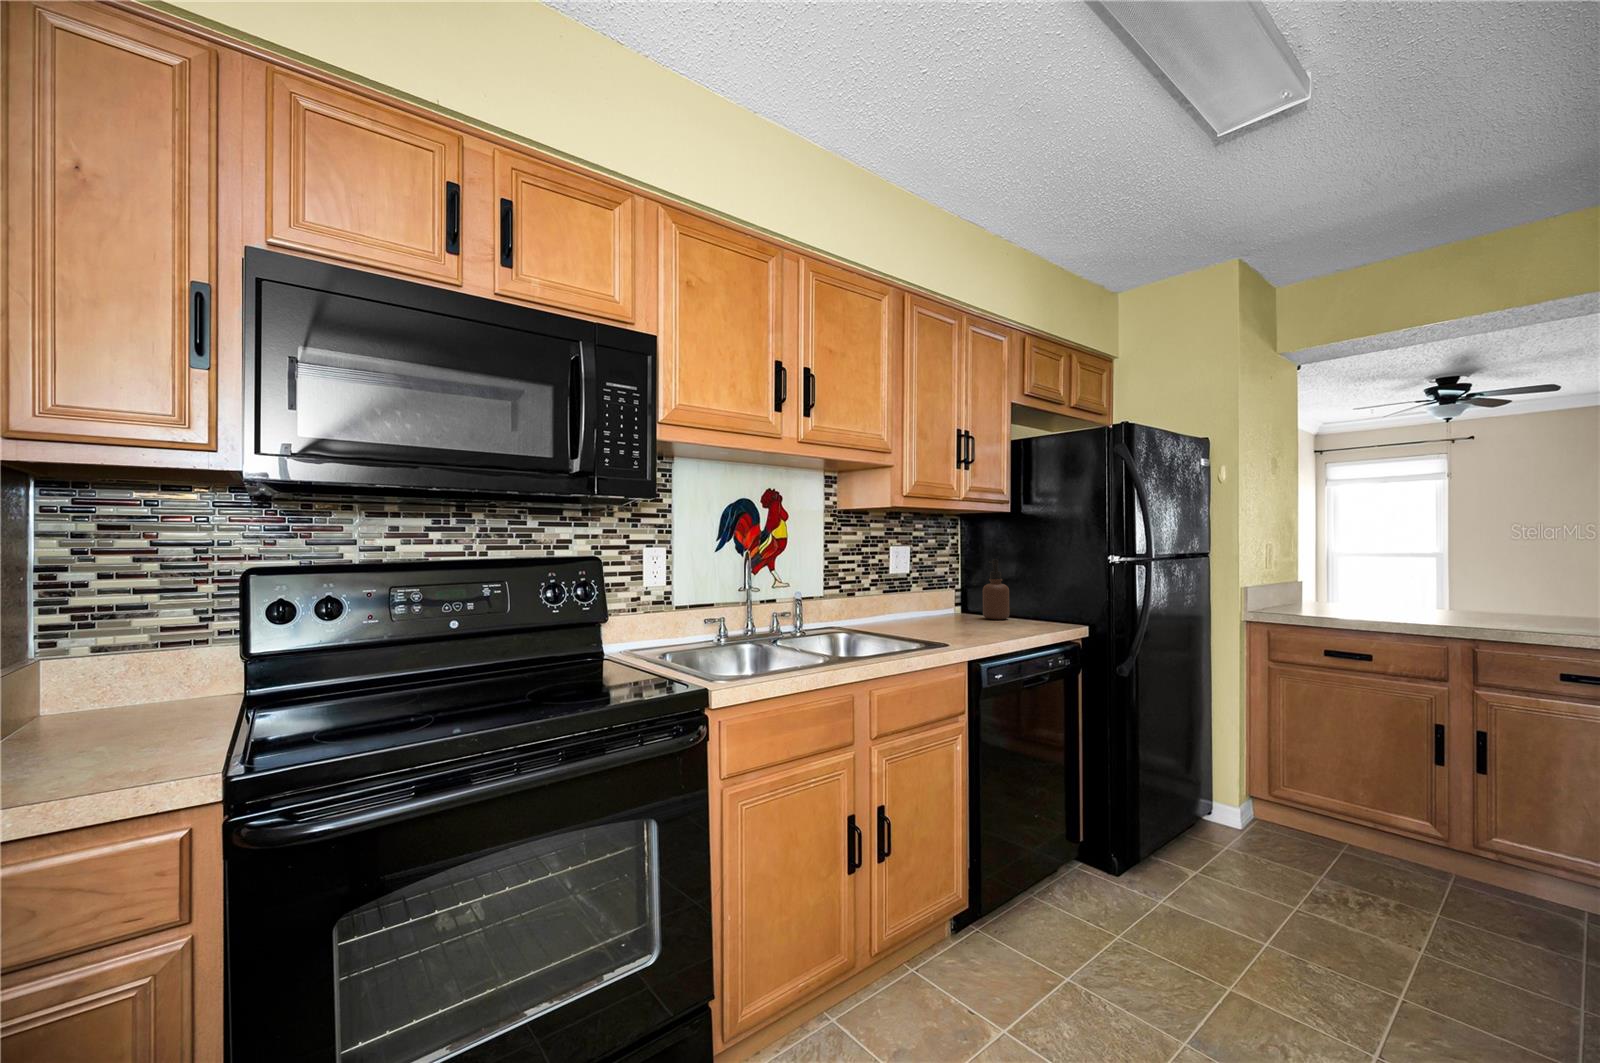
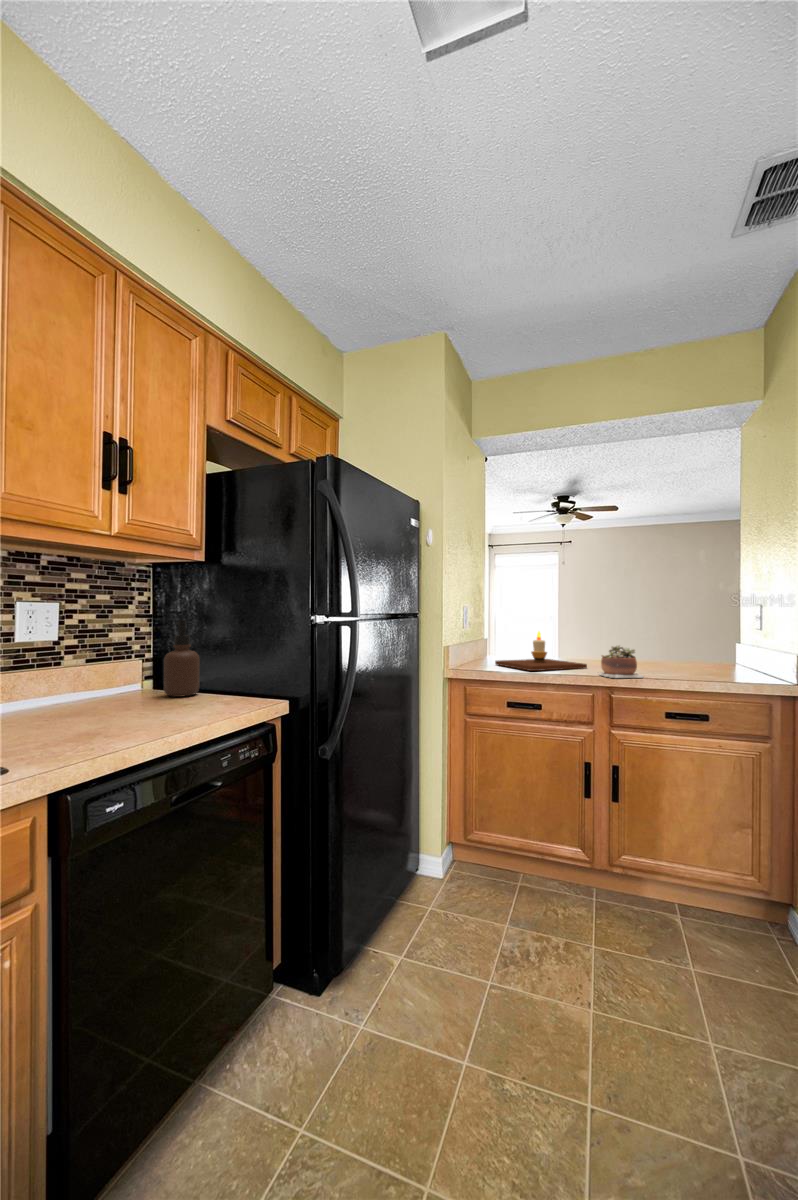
candle: none [1313,573,1447,619] -> present [495,632,587,671]
succulent plant: none [1453,592,1521,631] -> present [600,645,644,678]

